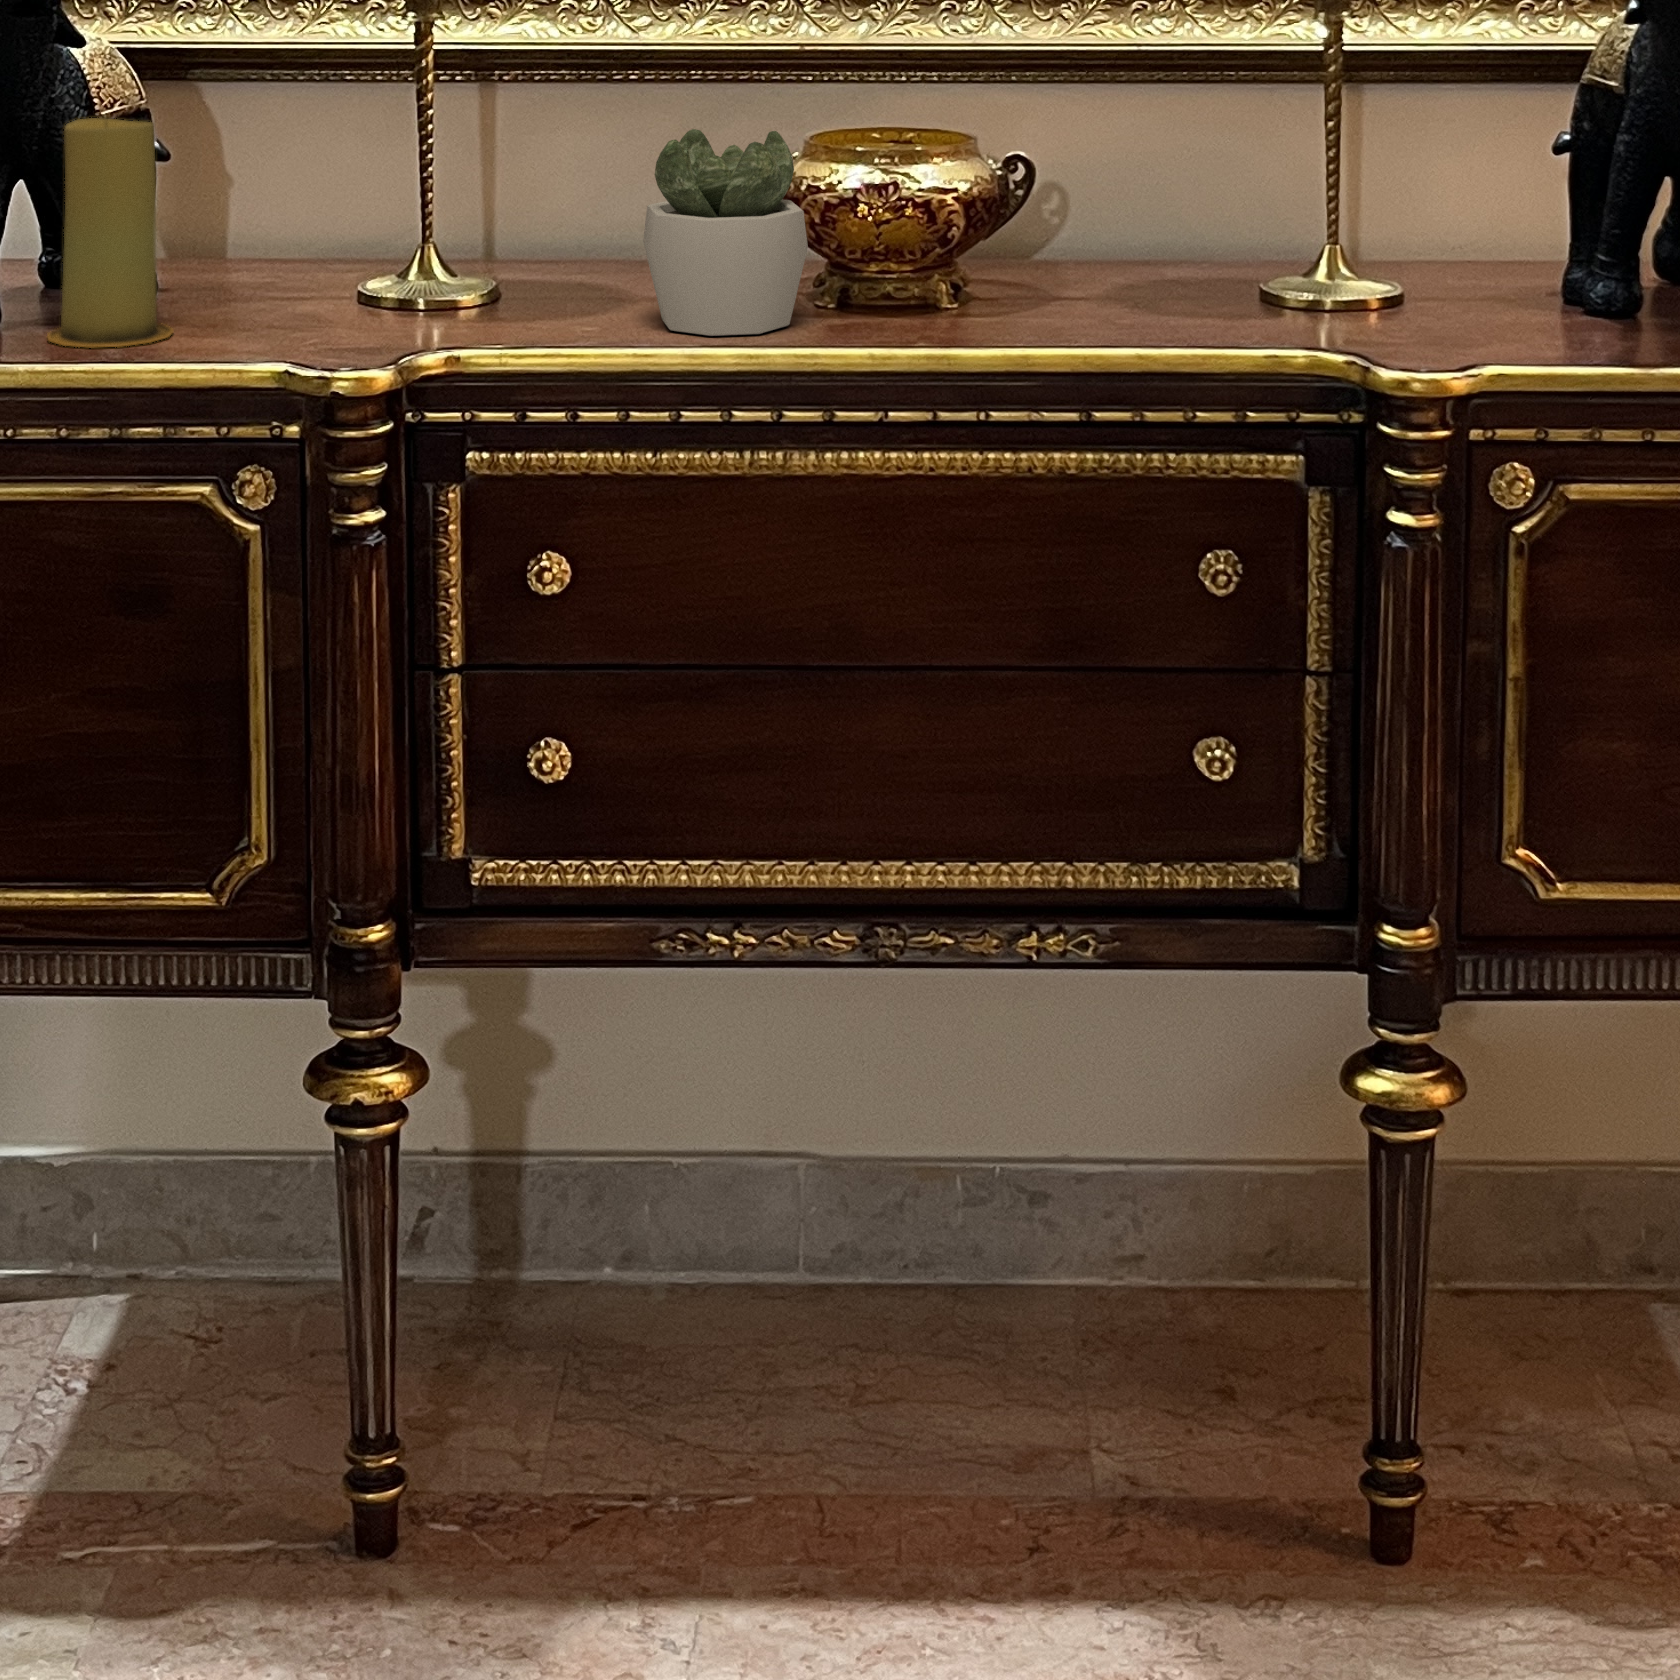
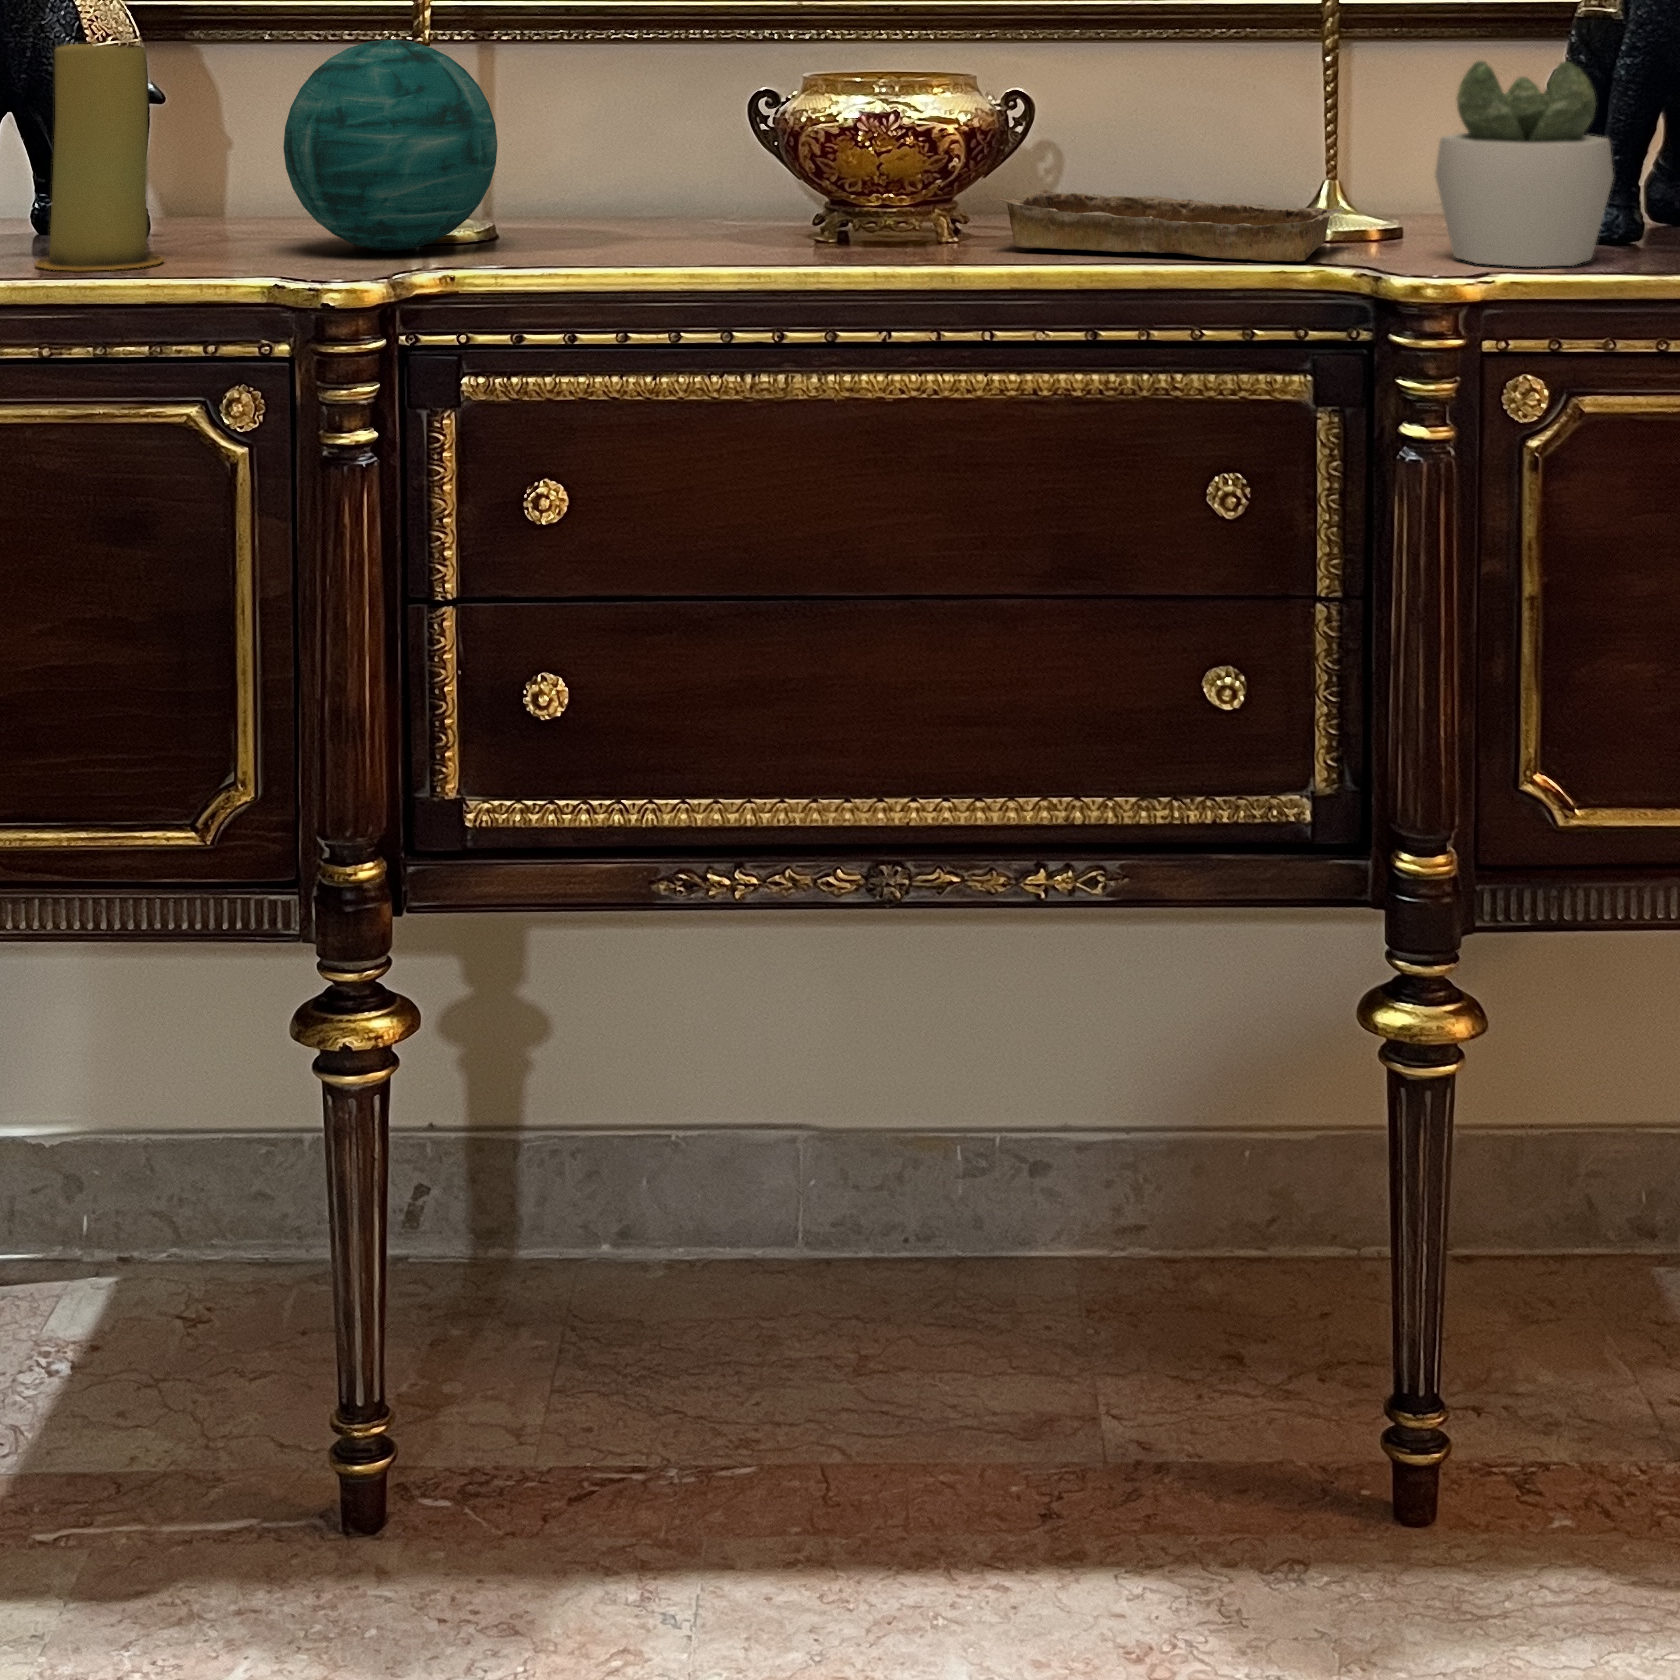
decorative orb: none [289,109,501,318] -> present [283,40,498,250]
succulent plant: present [643,129,808,336] -> present [1435,61,1613,267]
tray: none [993,251,1347,342] -> present [994,190,1345,261]

